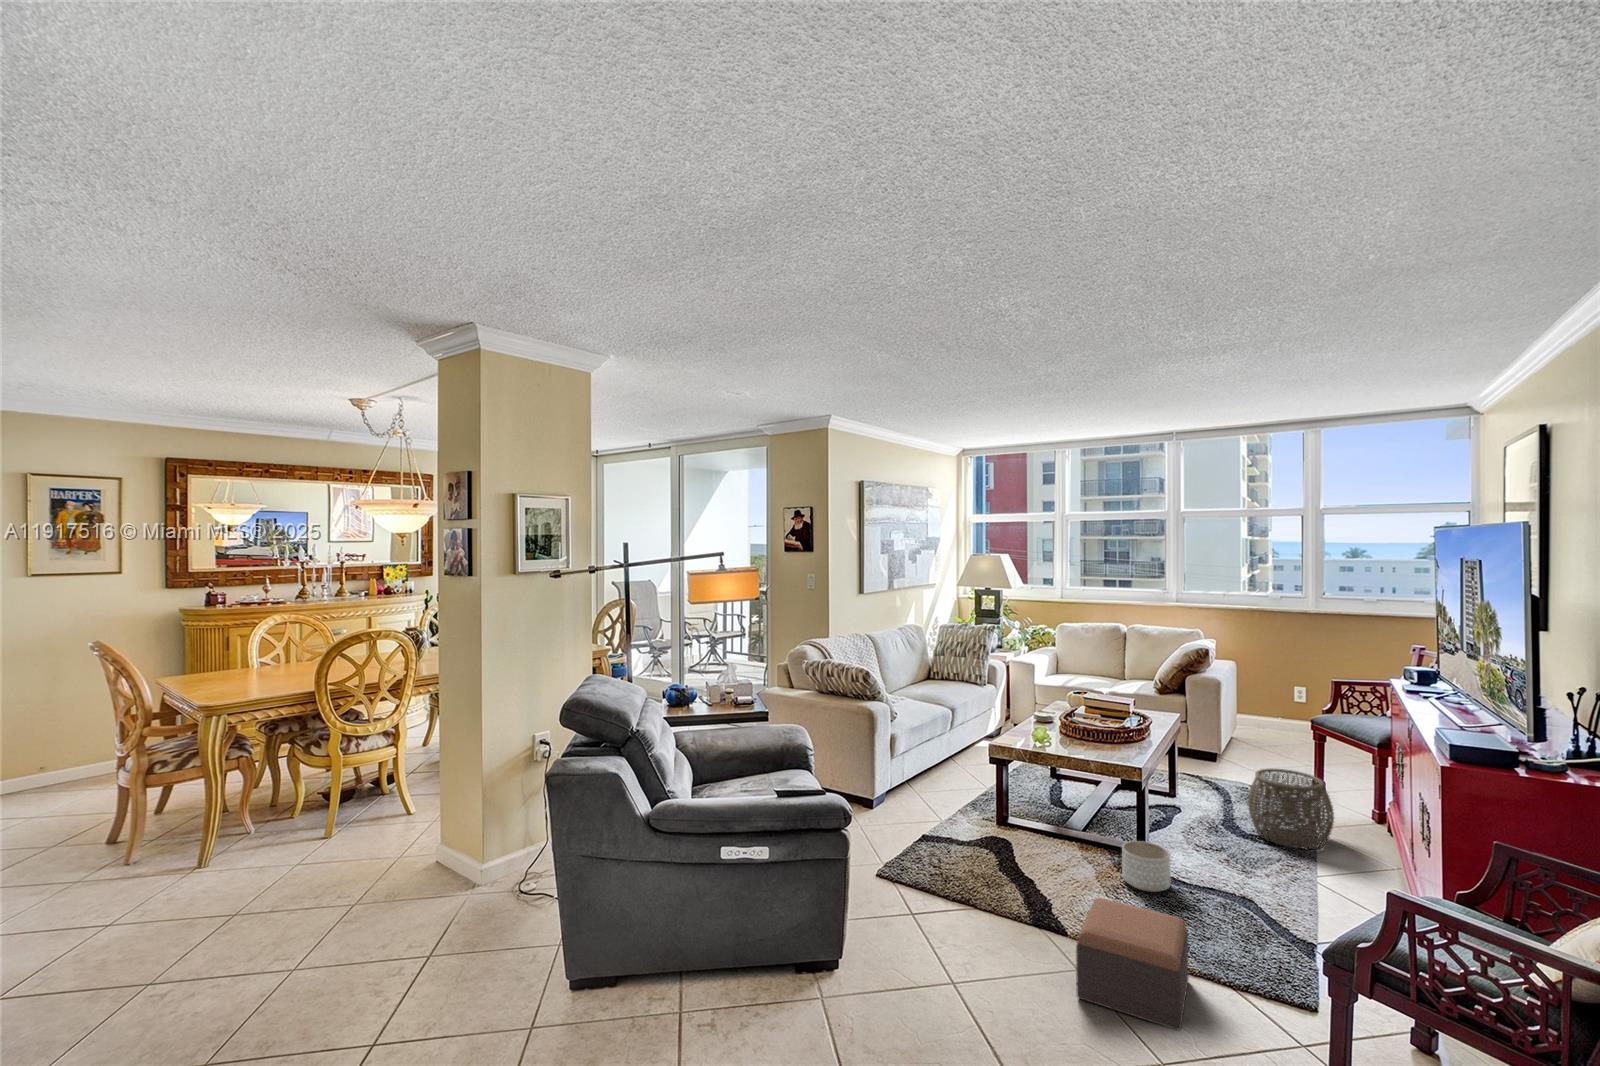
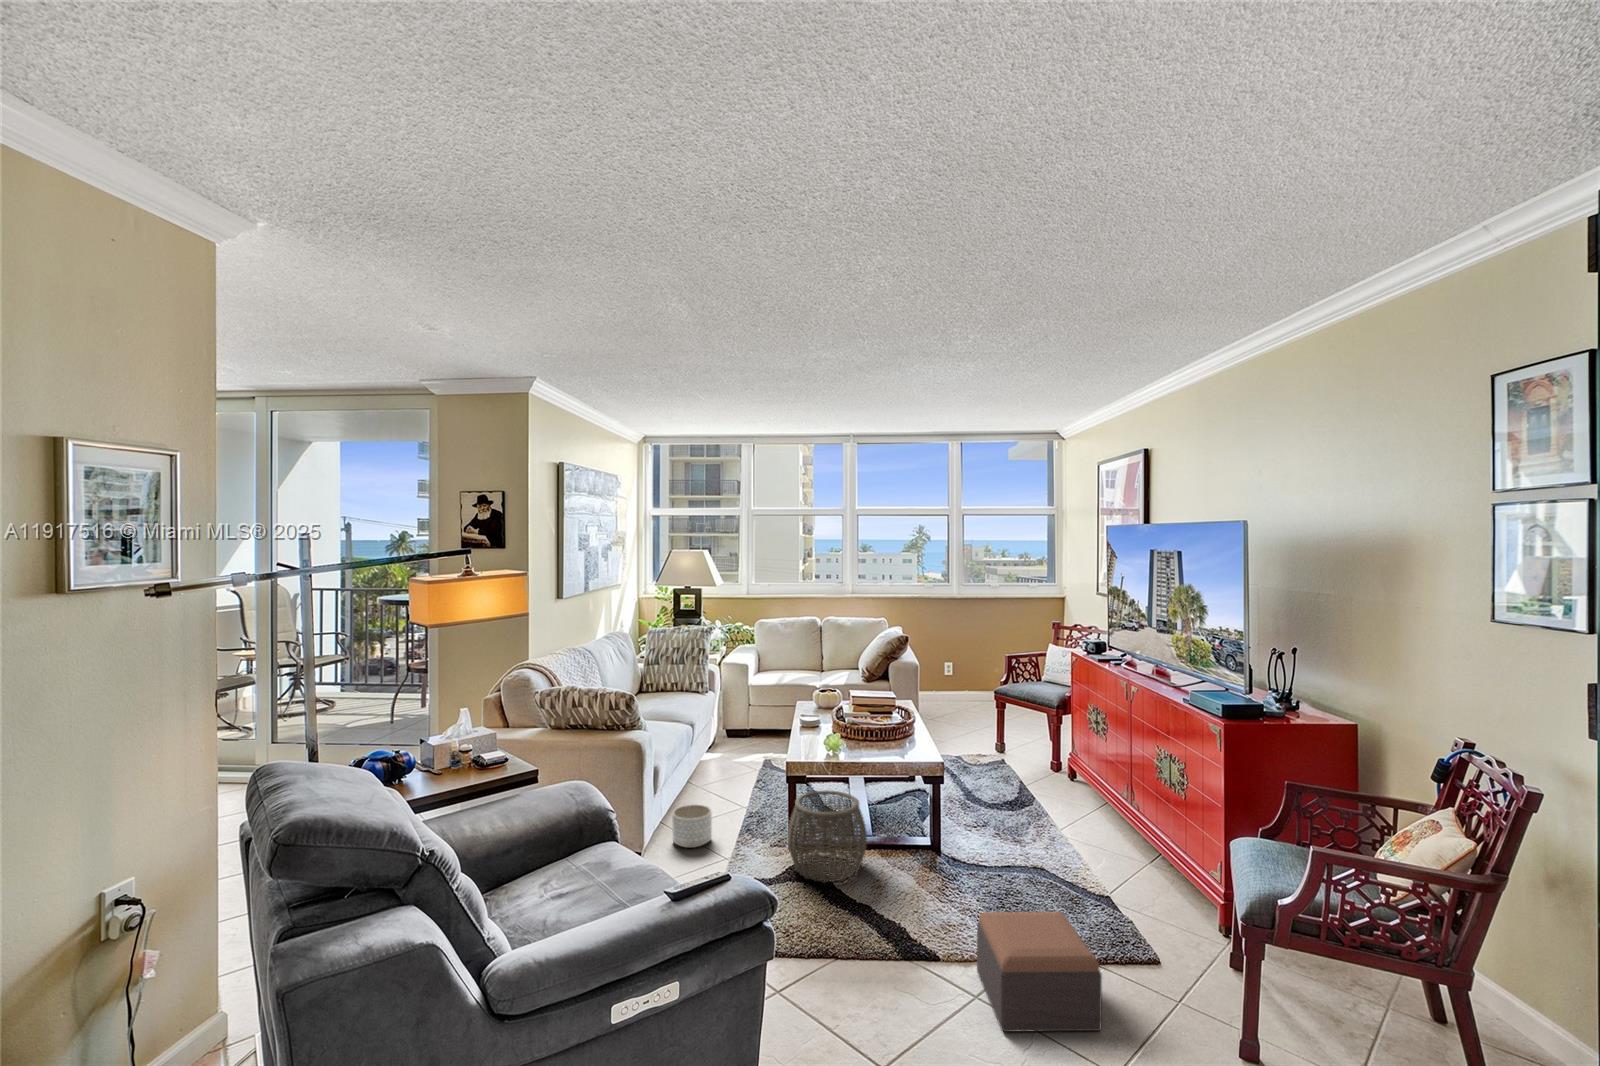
woven basket: present [1248,769,1334,849] -> present [788,790,867,882]
planter: present [1122,841,1170,892] -> present [672,804,712,848]

